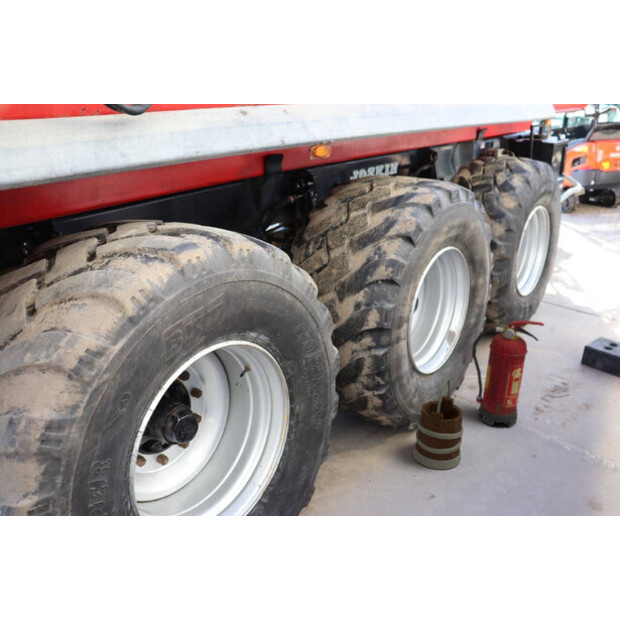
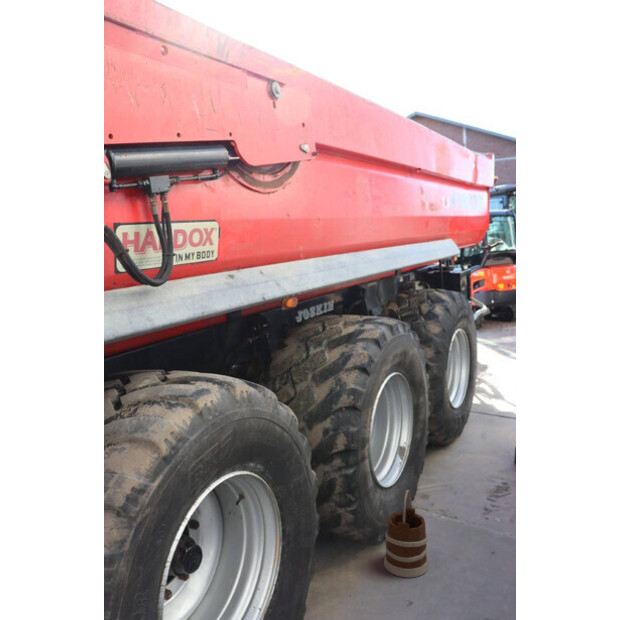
fire extinguisher: present [472,321,544,427] -> none [423,431,482,532]

